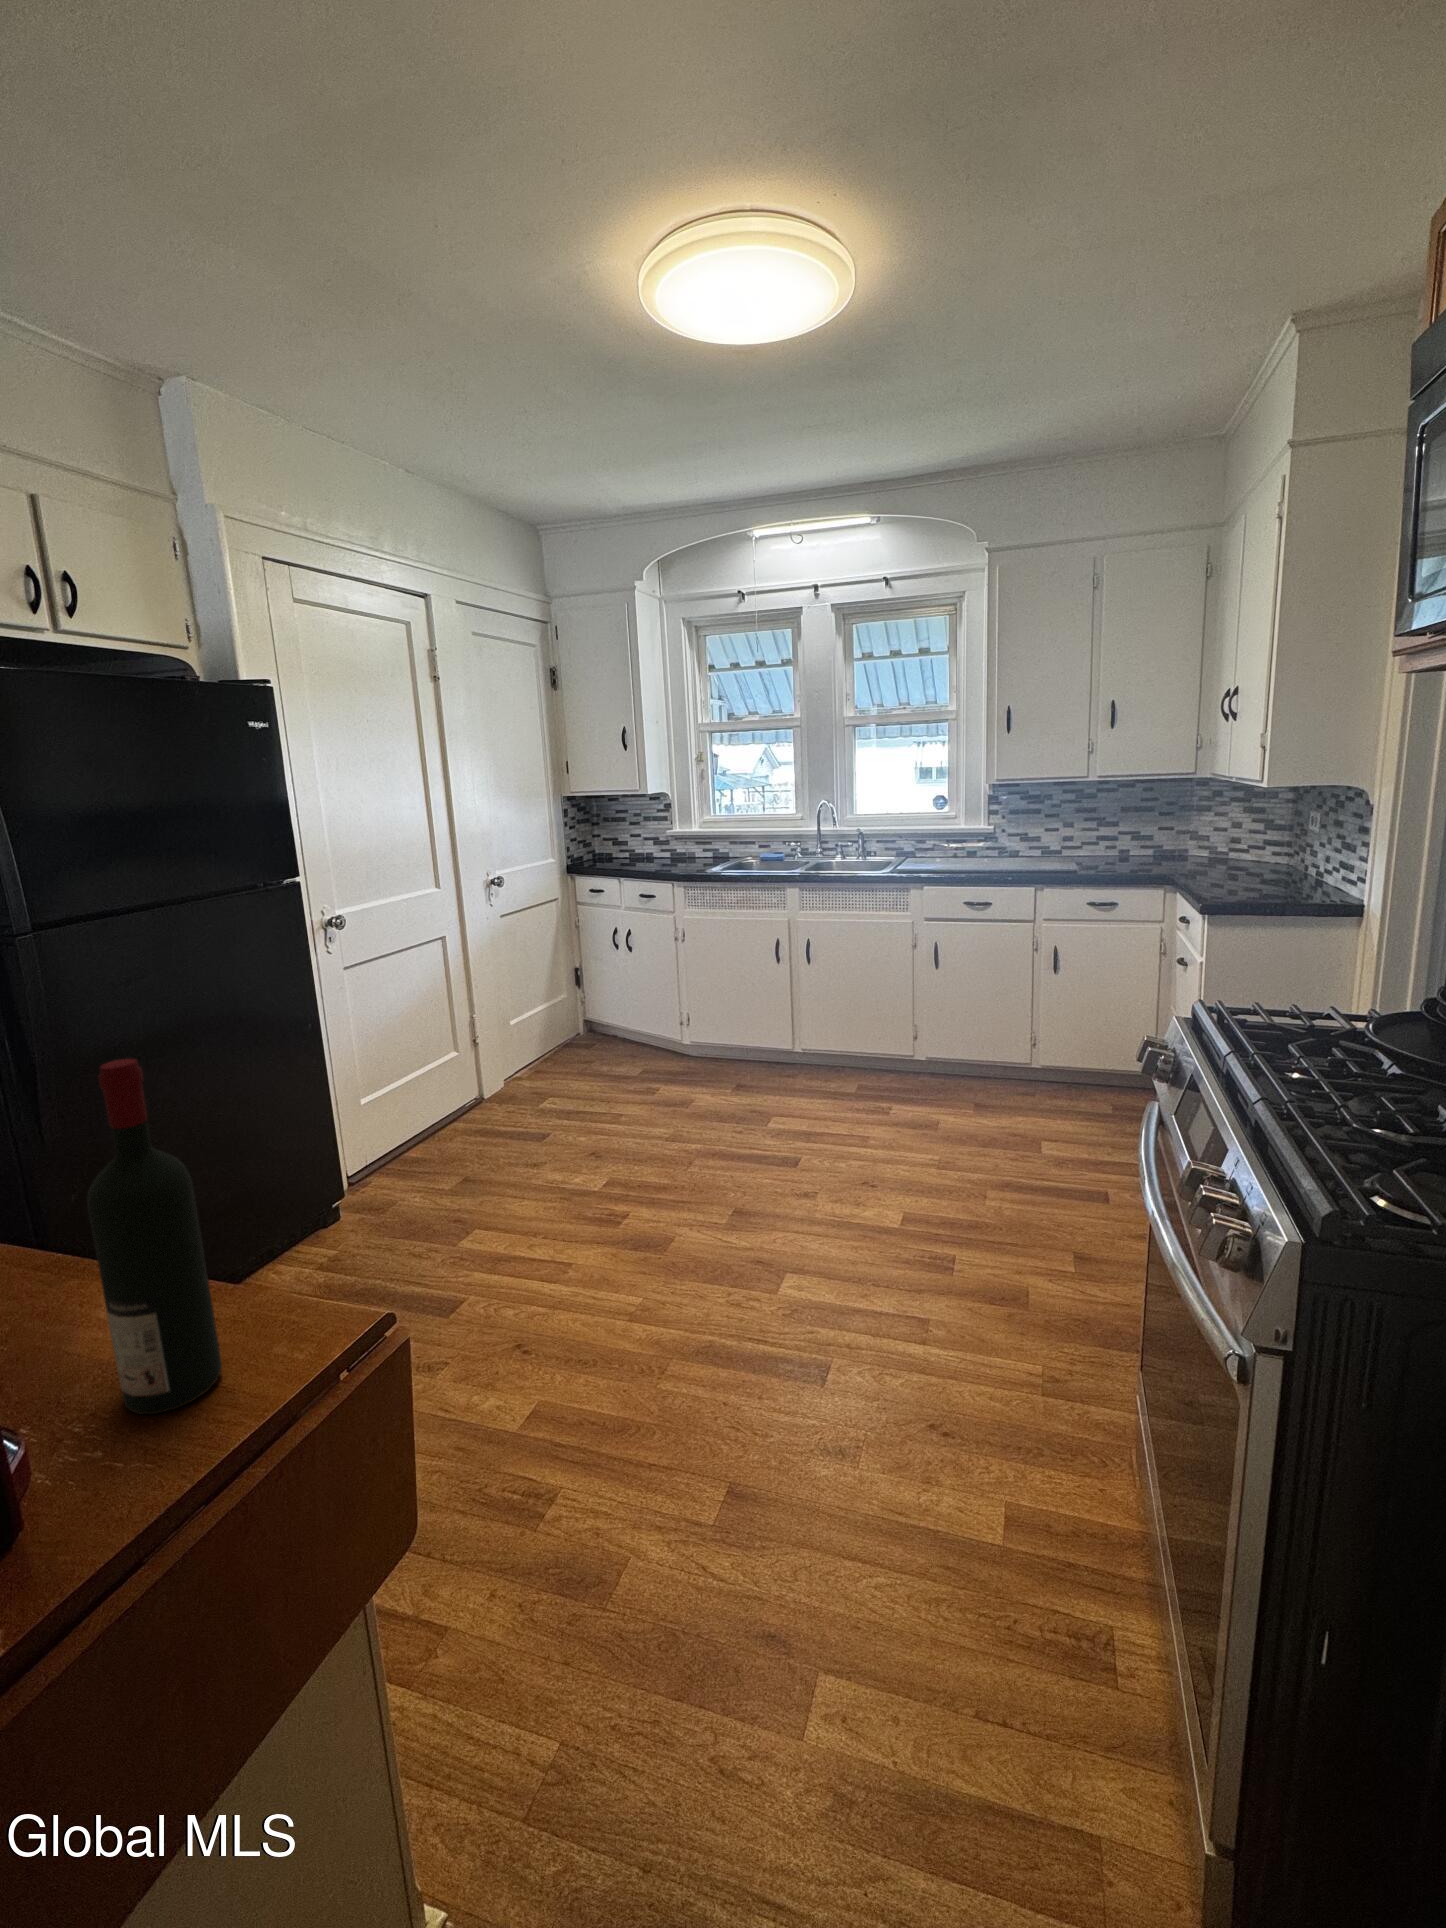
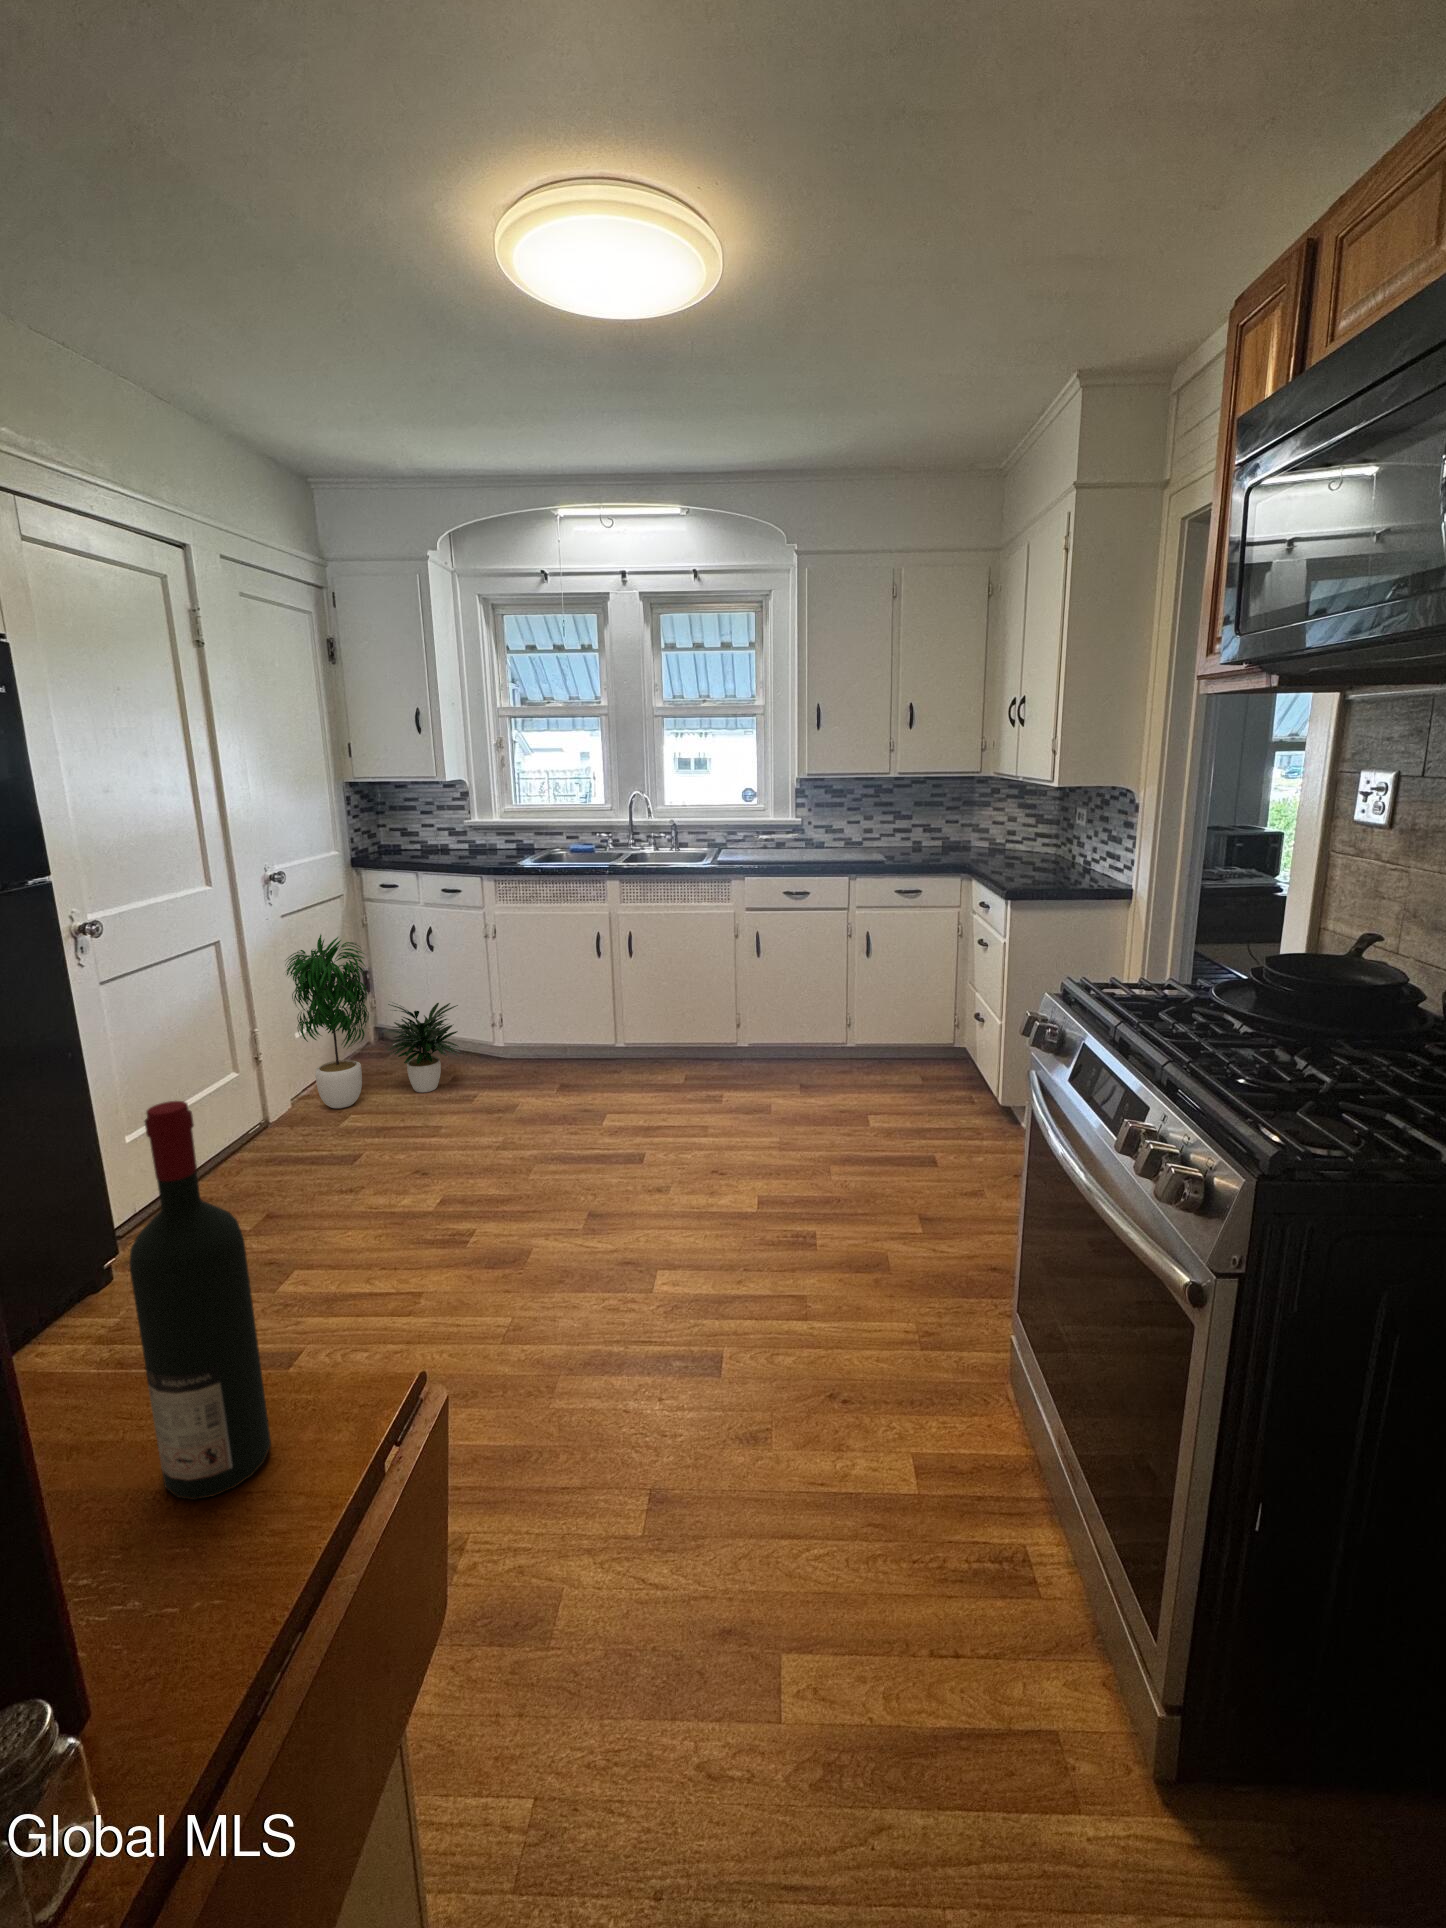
potted plant: none [498,931,650,1090] -> present [286,934,460,1108]

